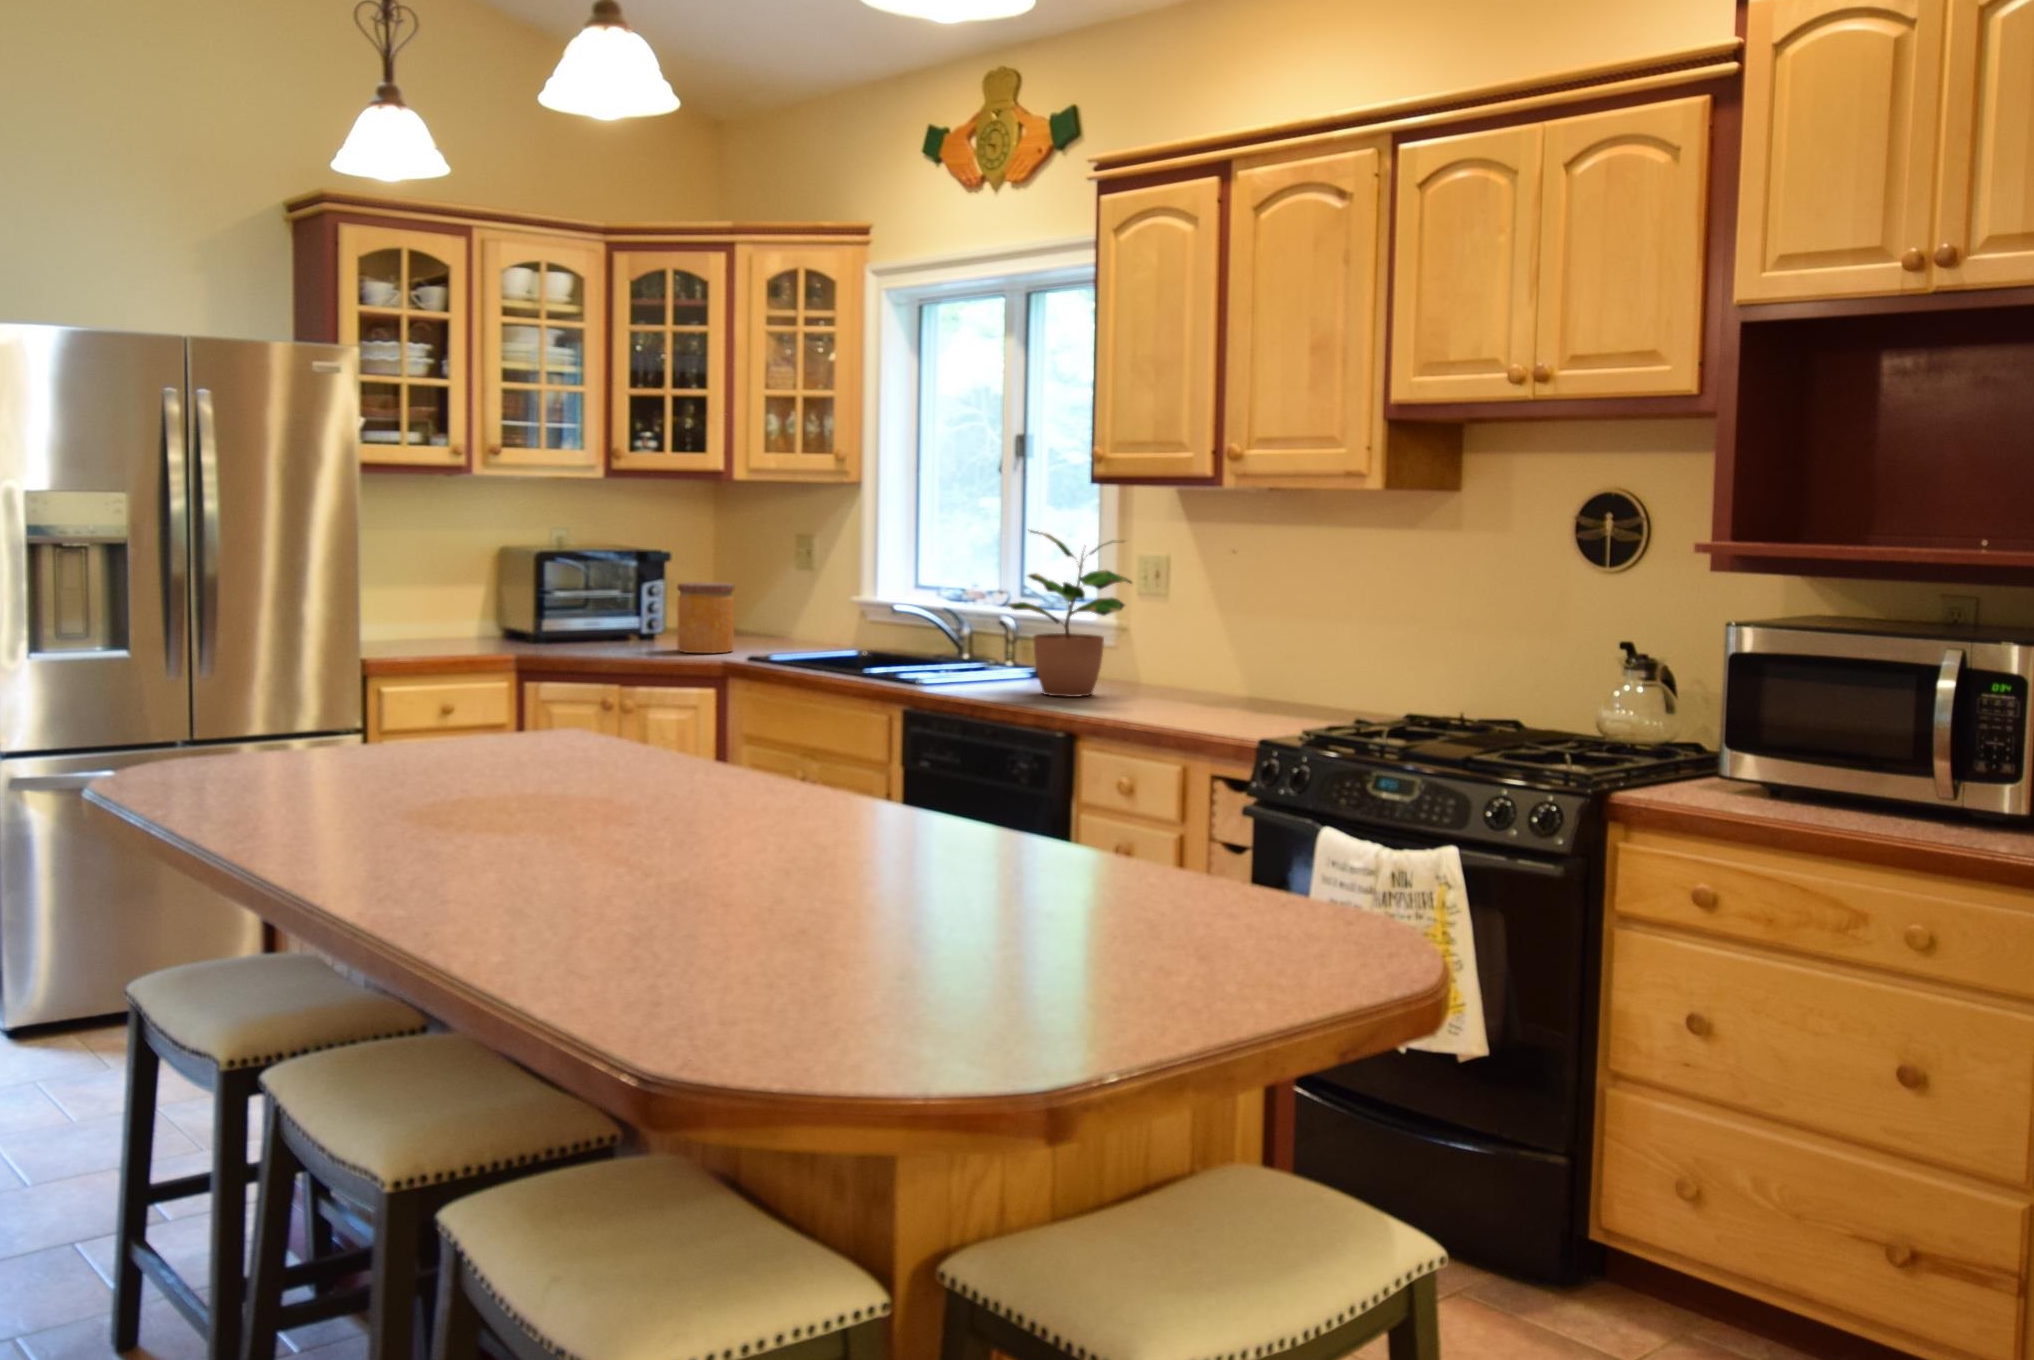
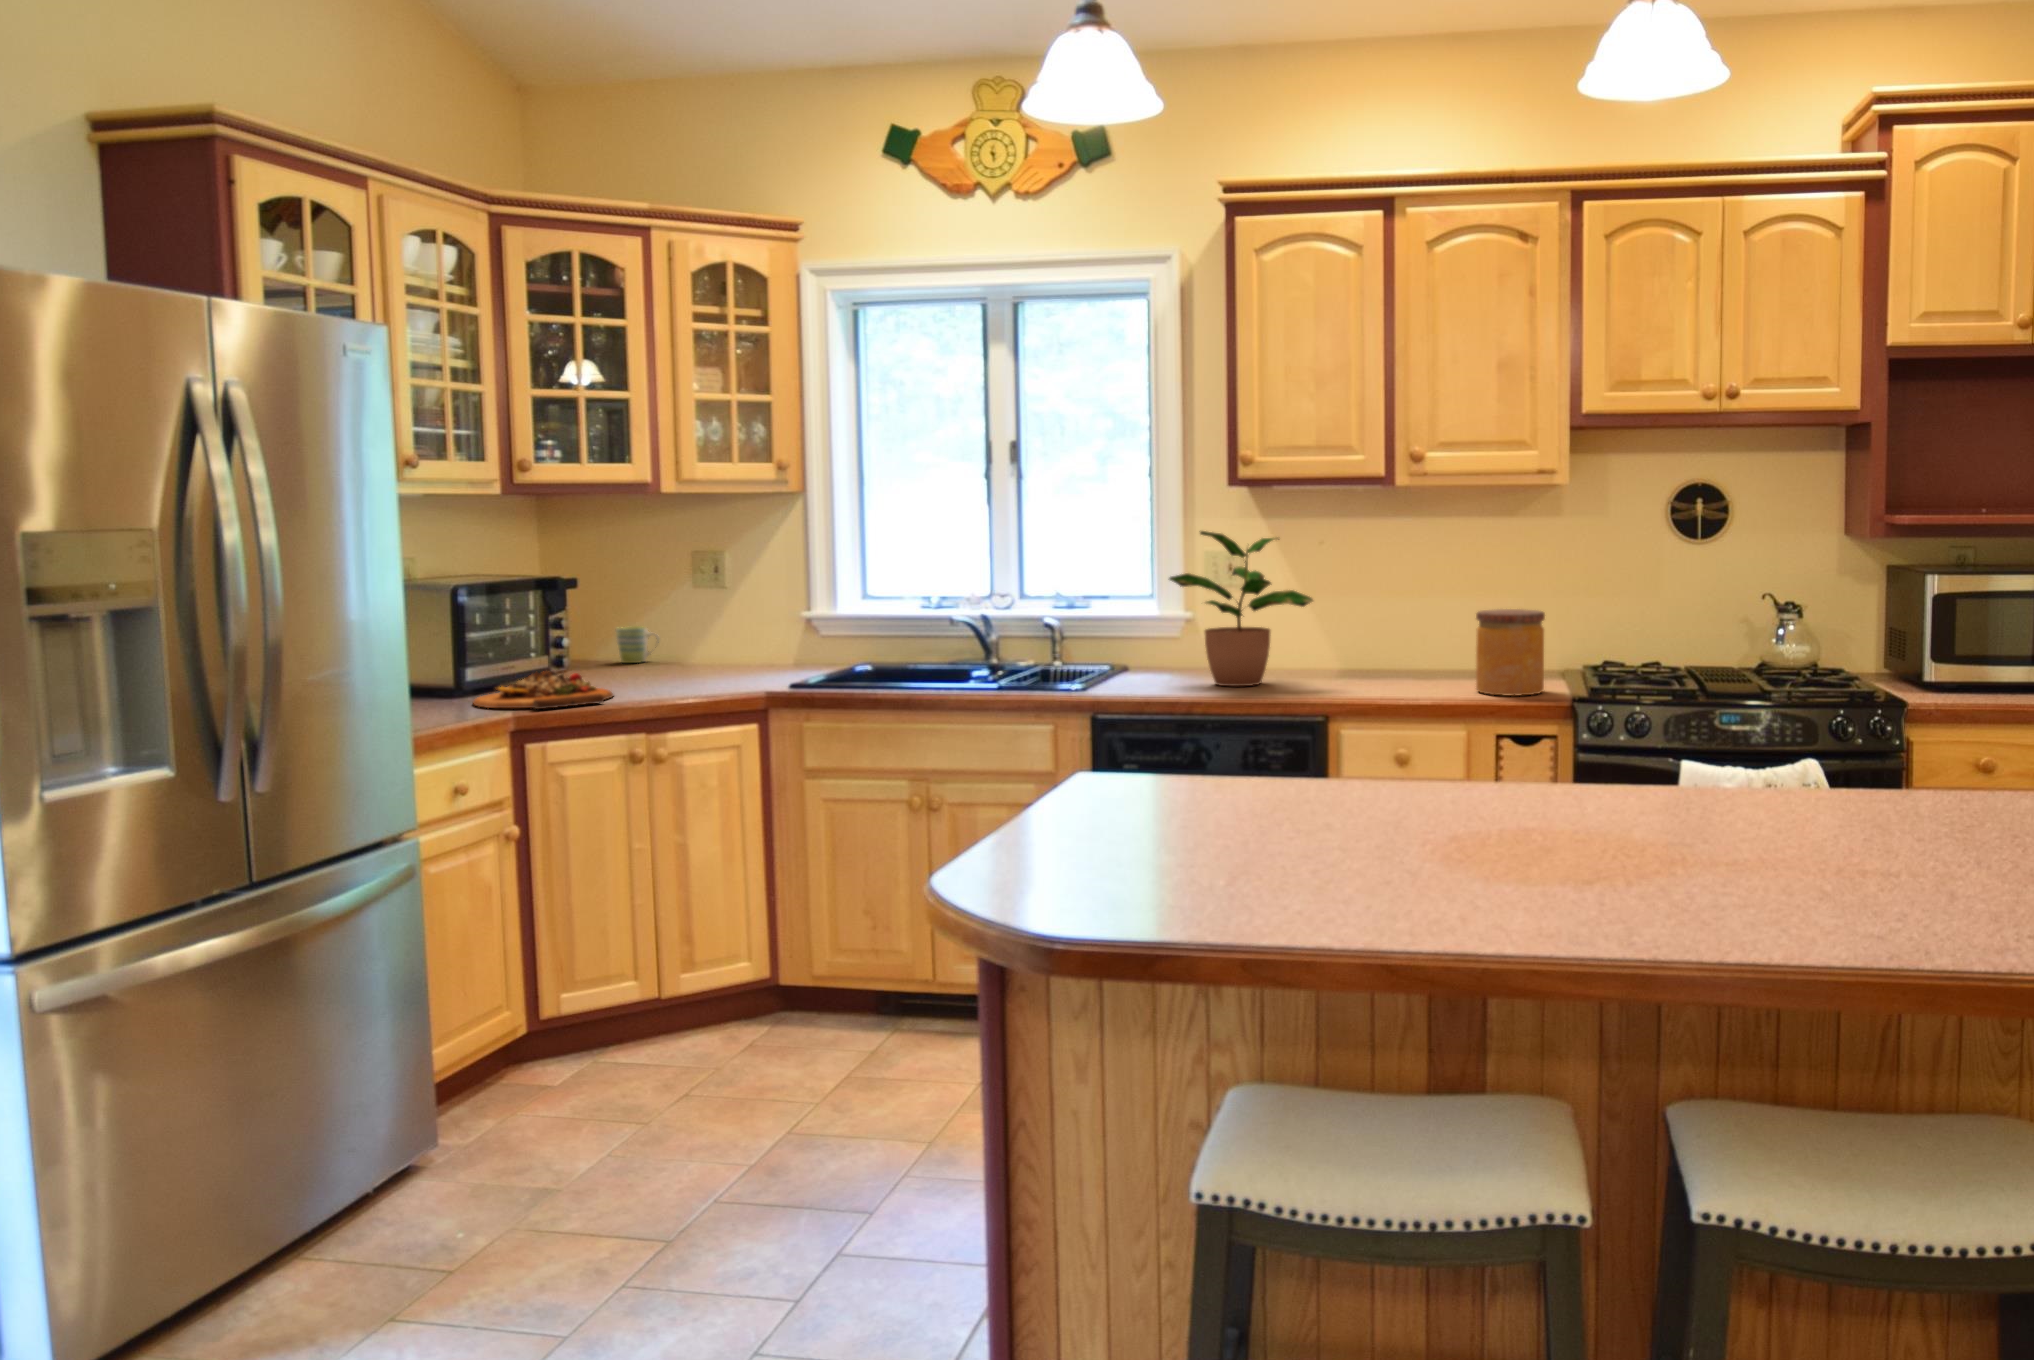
jar: present [677,582,734,653] -> present [1476,609,1545,696]
mug: none [740,598,775,630] -> present [616,626,659,663]
cutting board: none [526,624,633,653] -> present [473,671,613,709]

